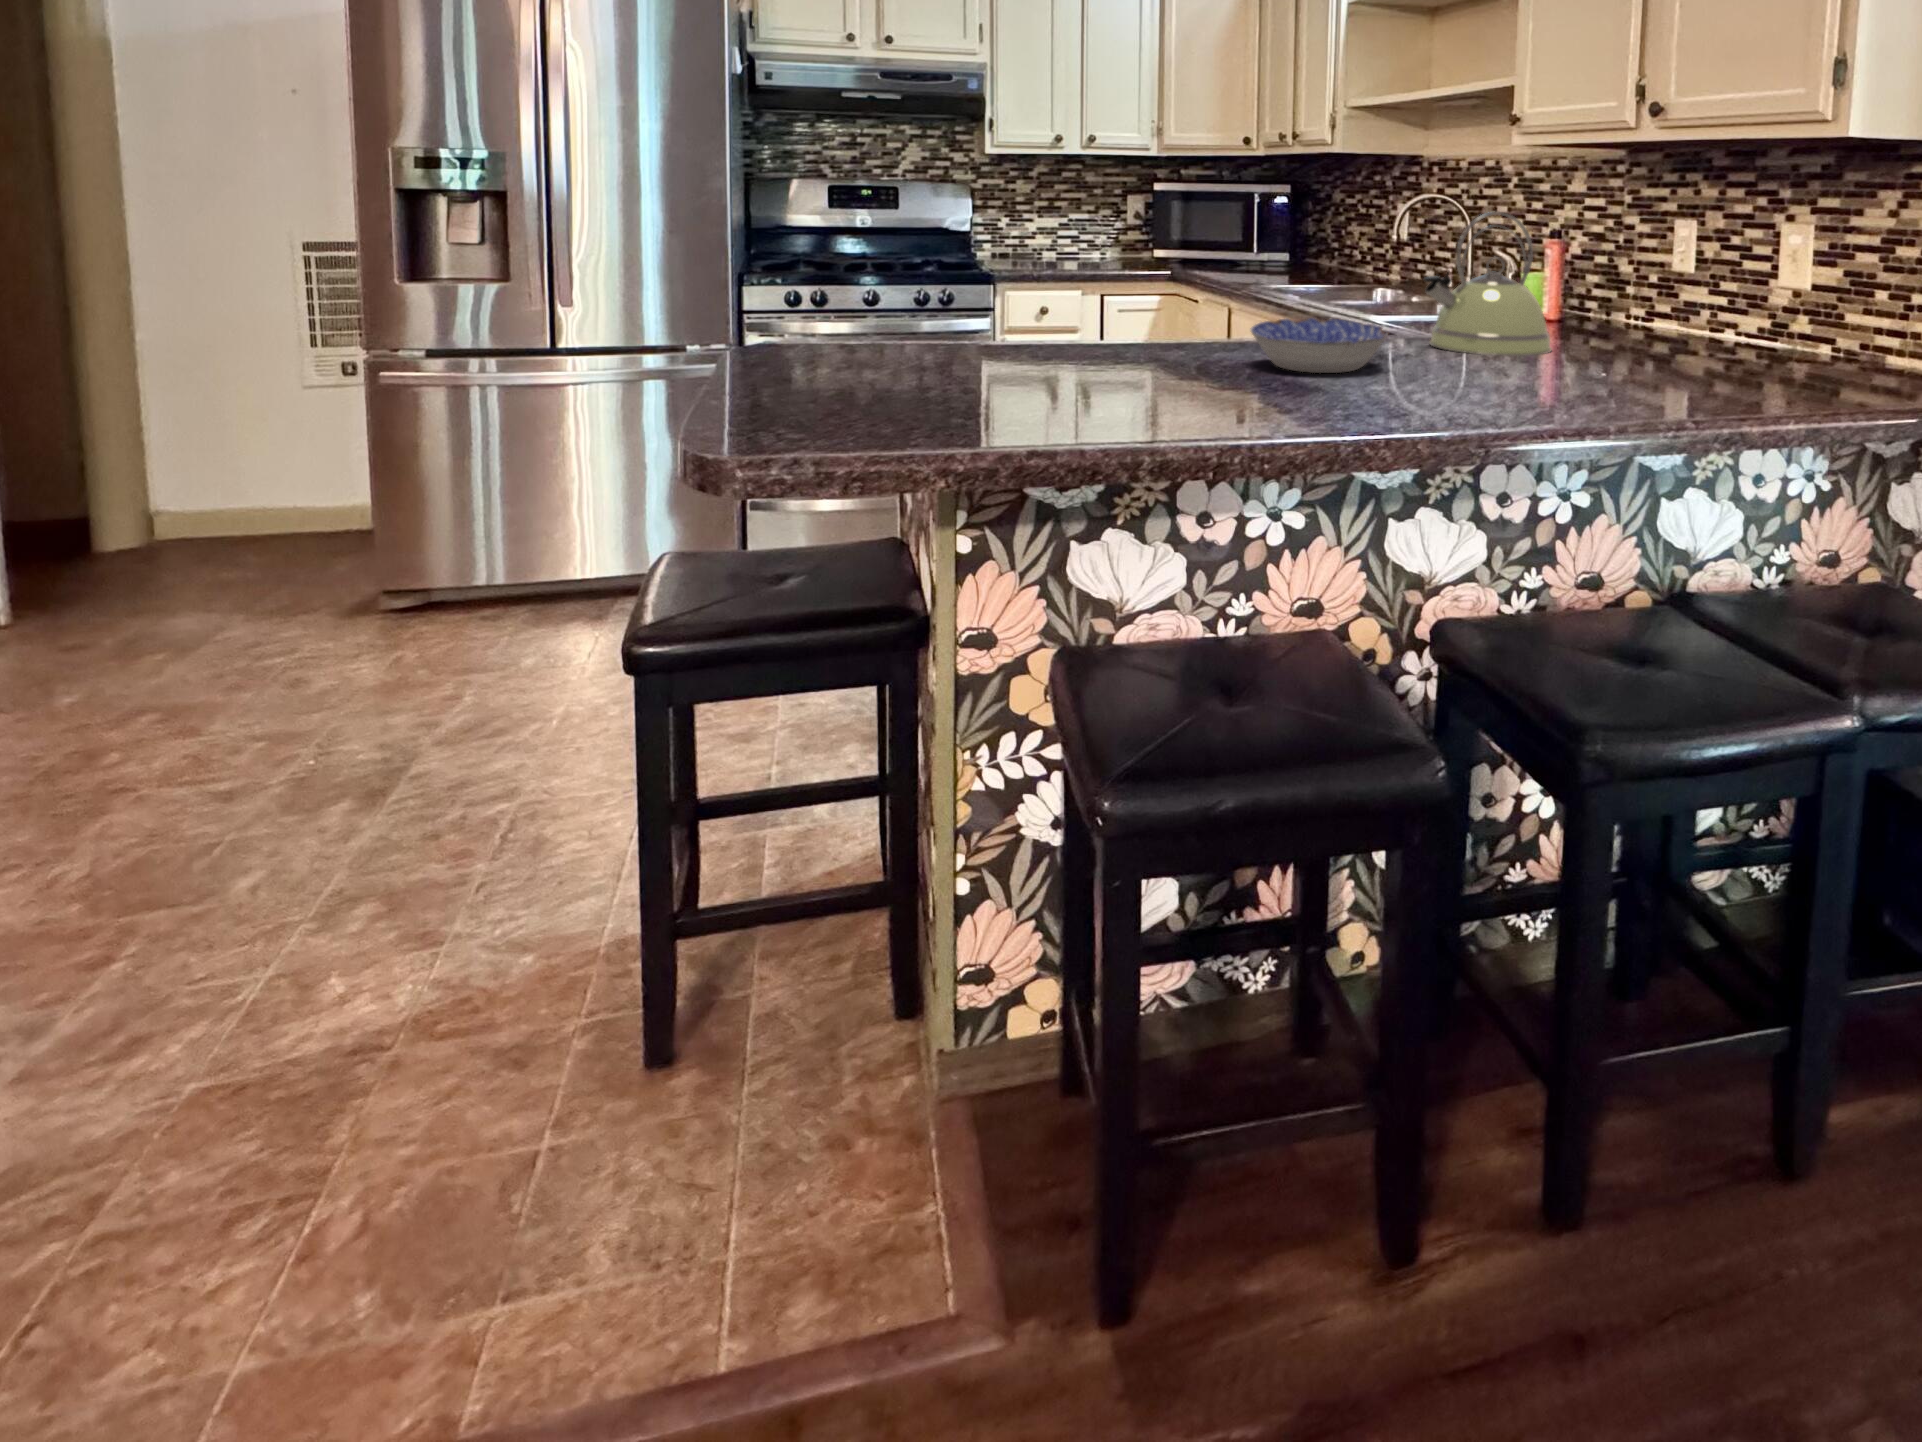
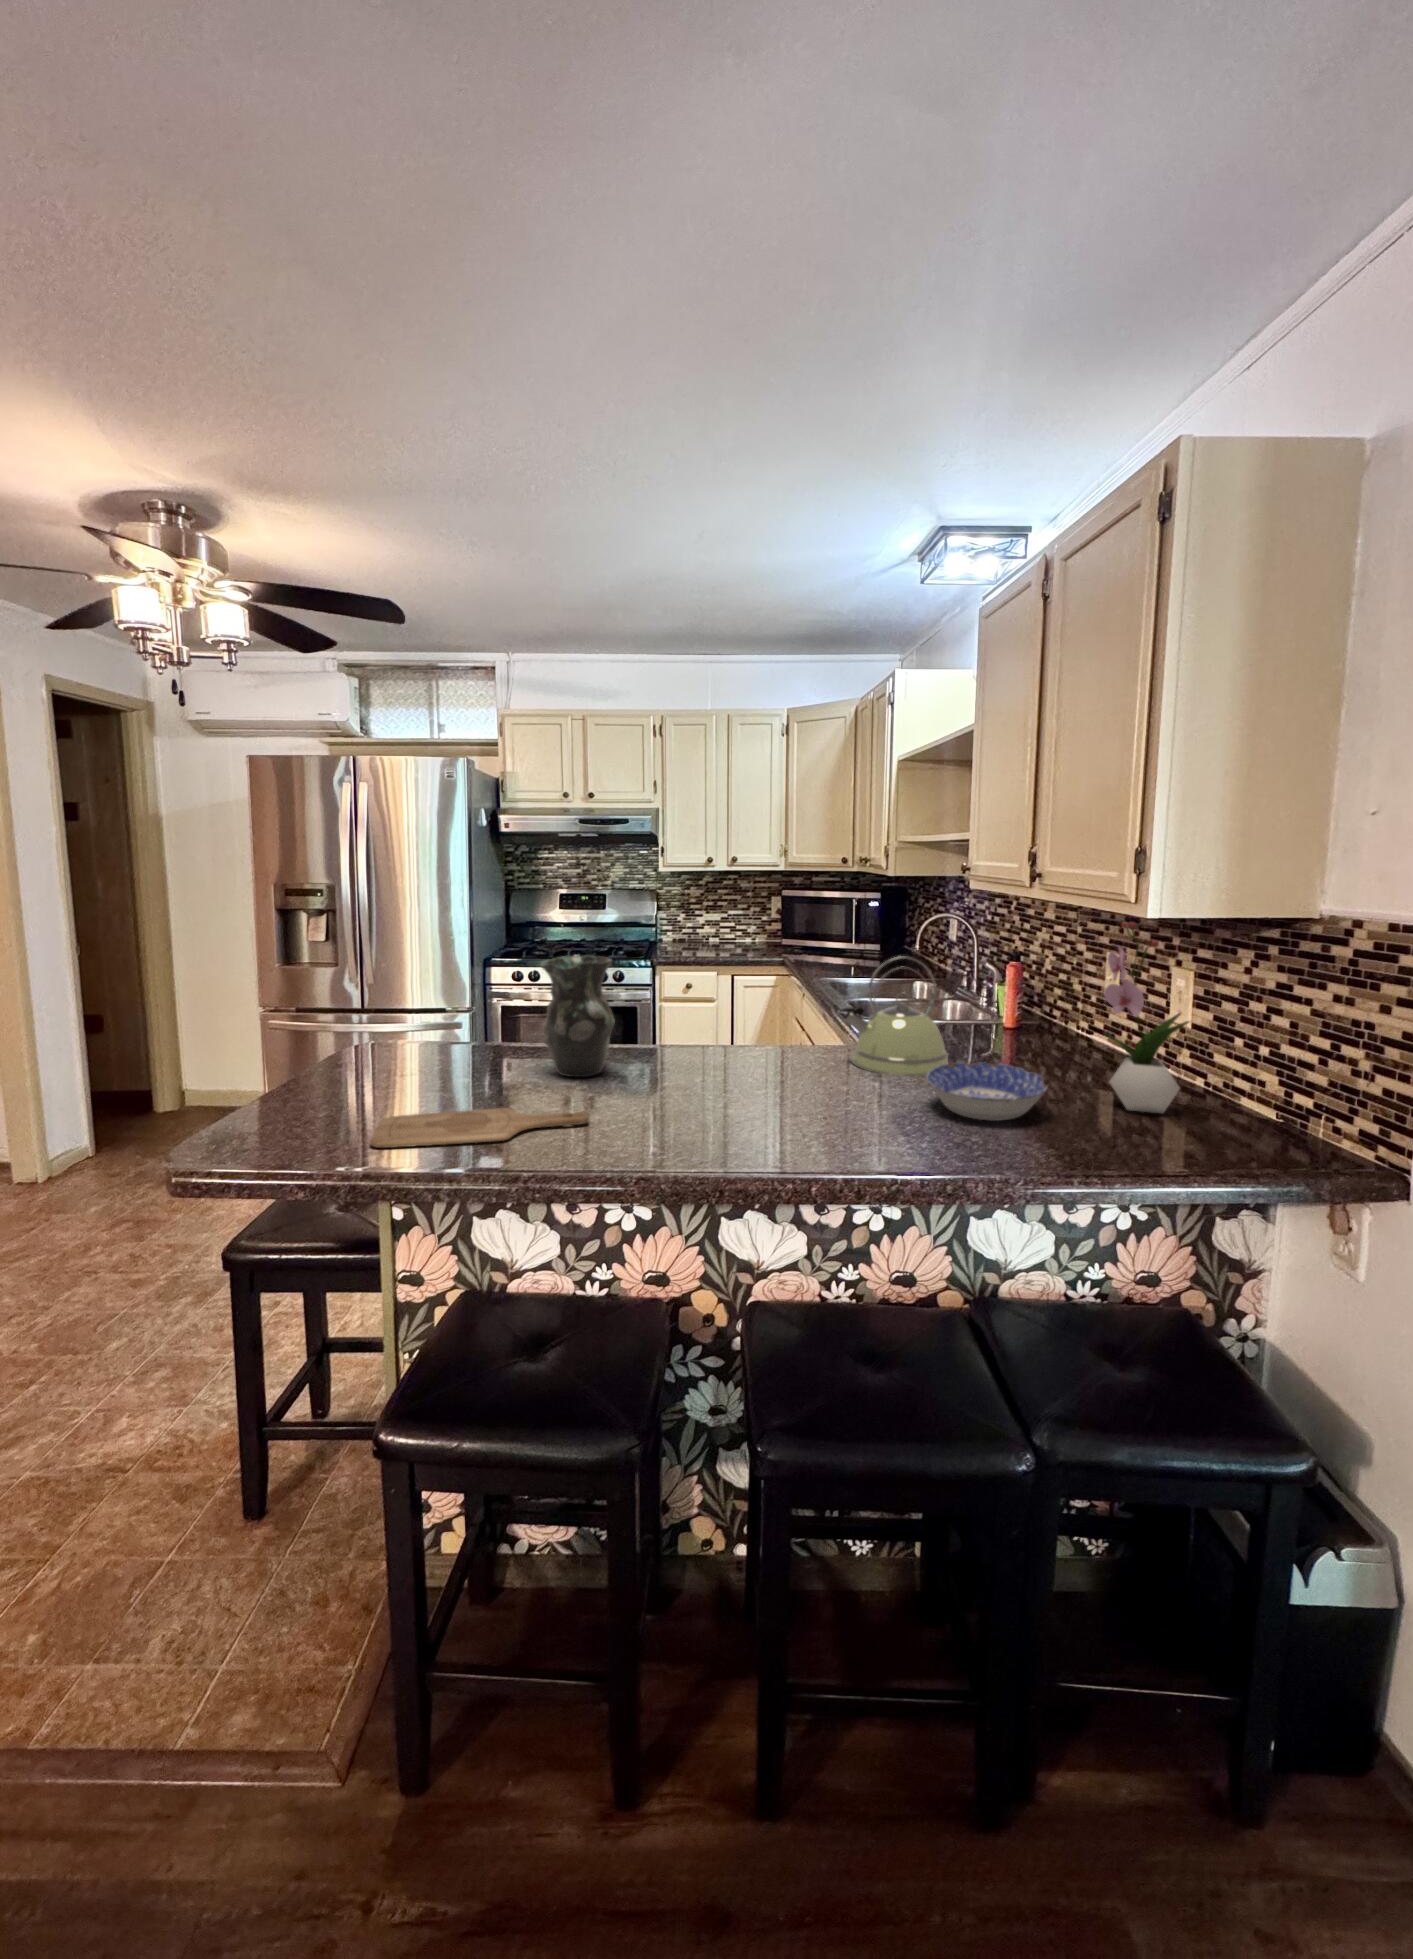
flower arrangement: none [1757,155,1868,372] -> present [1104,922,1189,1113]
vase: none [1070,204,1172,366] -> present [540,955,615,1077]
bowl: present [1251,318,1388,373] -> present [926,1062,1048,1121]
cutting board: none [959,386,1238,429] -> present [370,1108,589,1148]

